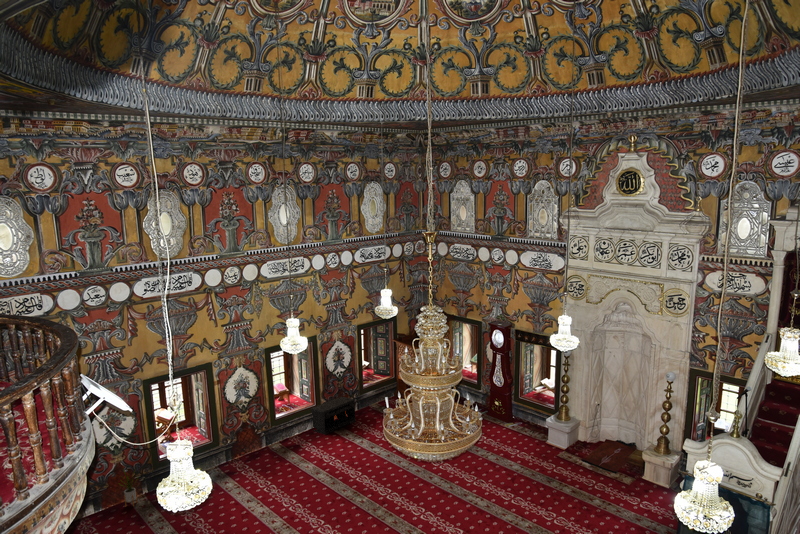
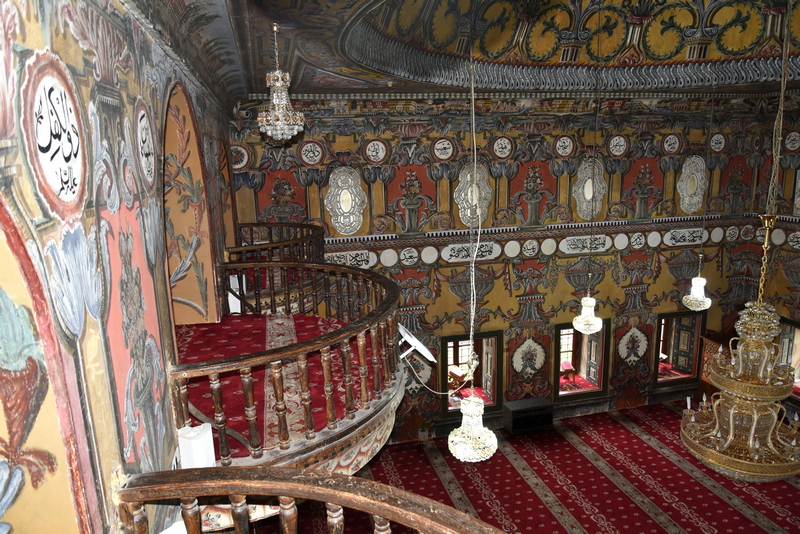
bench: present [311,396,356,435] -> present [502,397,554,435]

